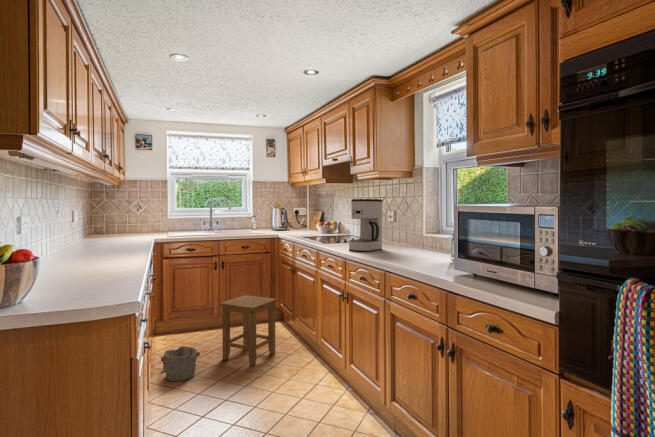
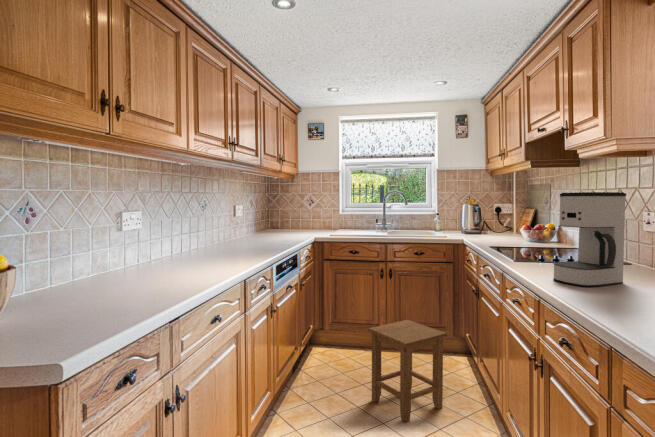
bucket: present [161,346,200,381] -> none [293,376,338,422]

